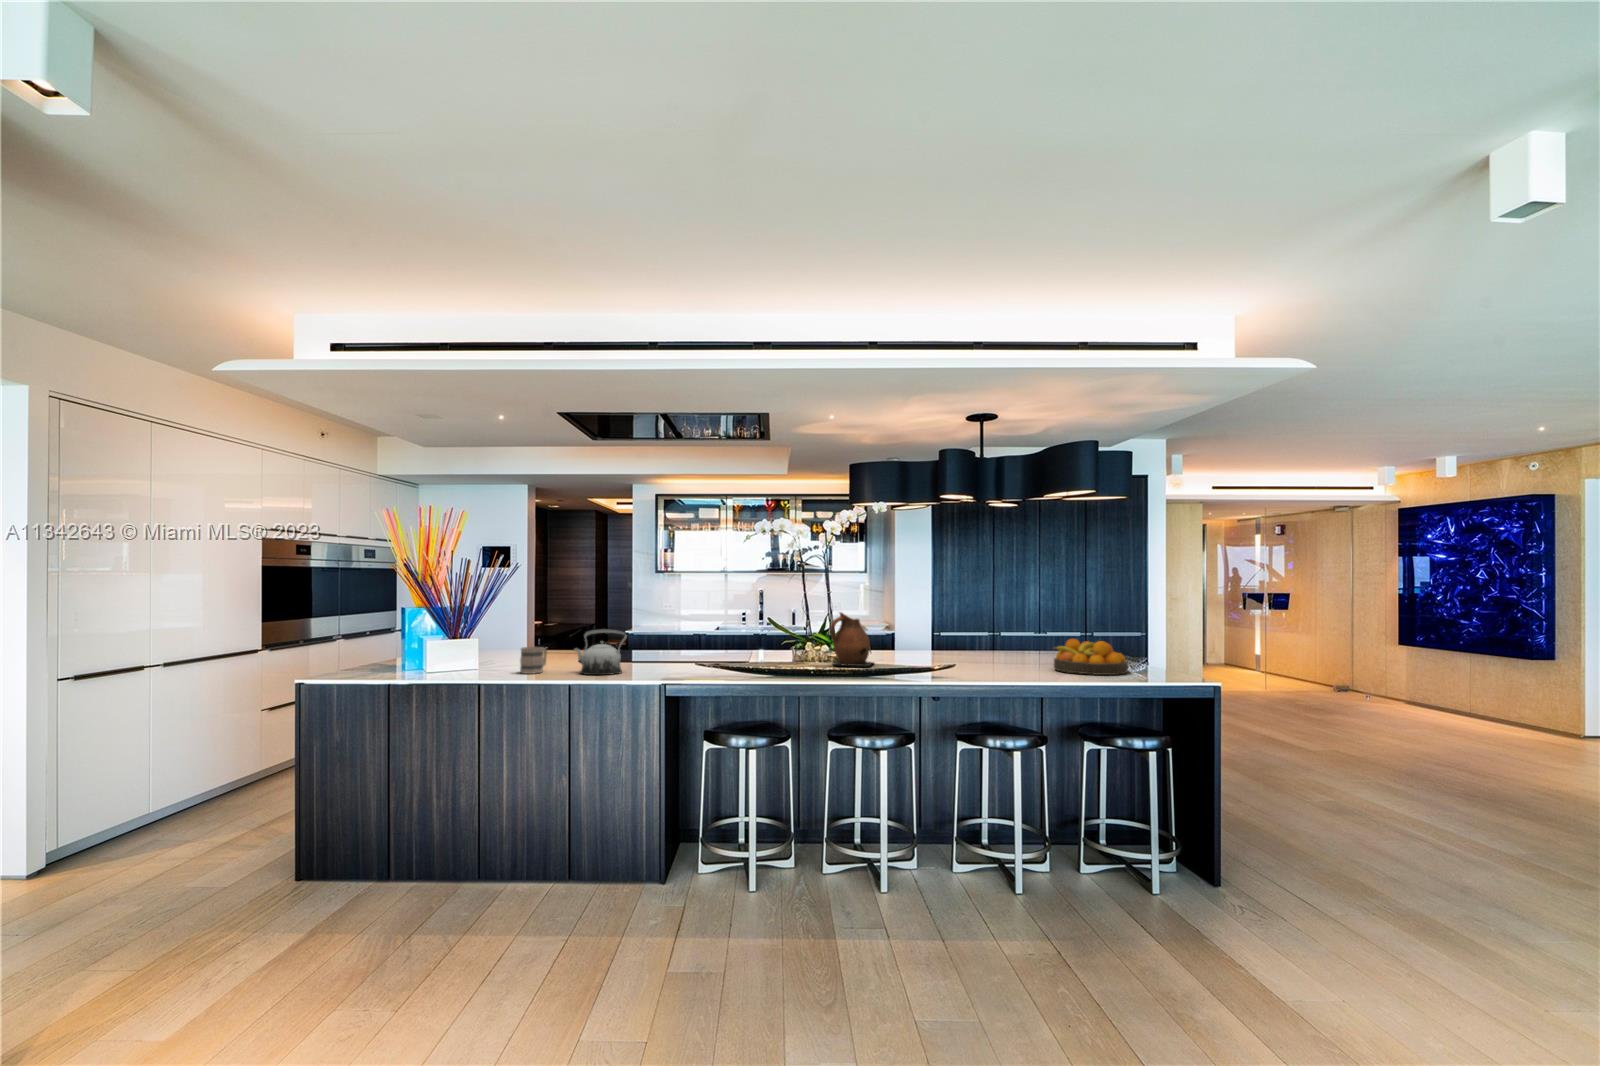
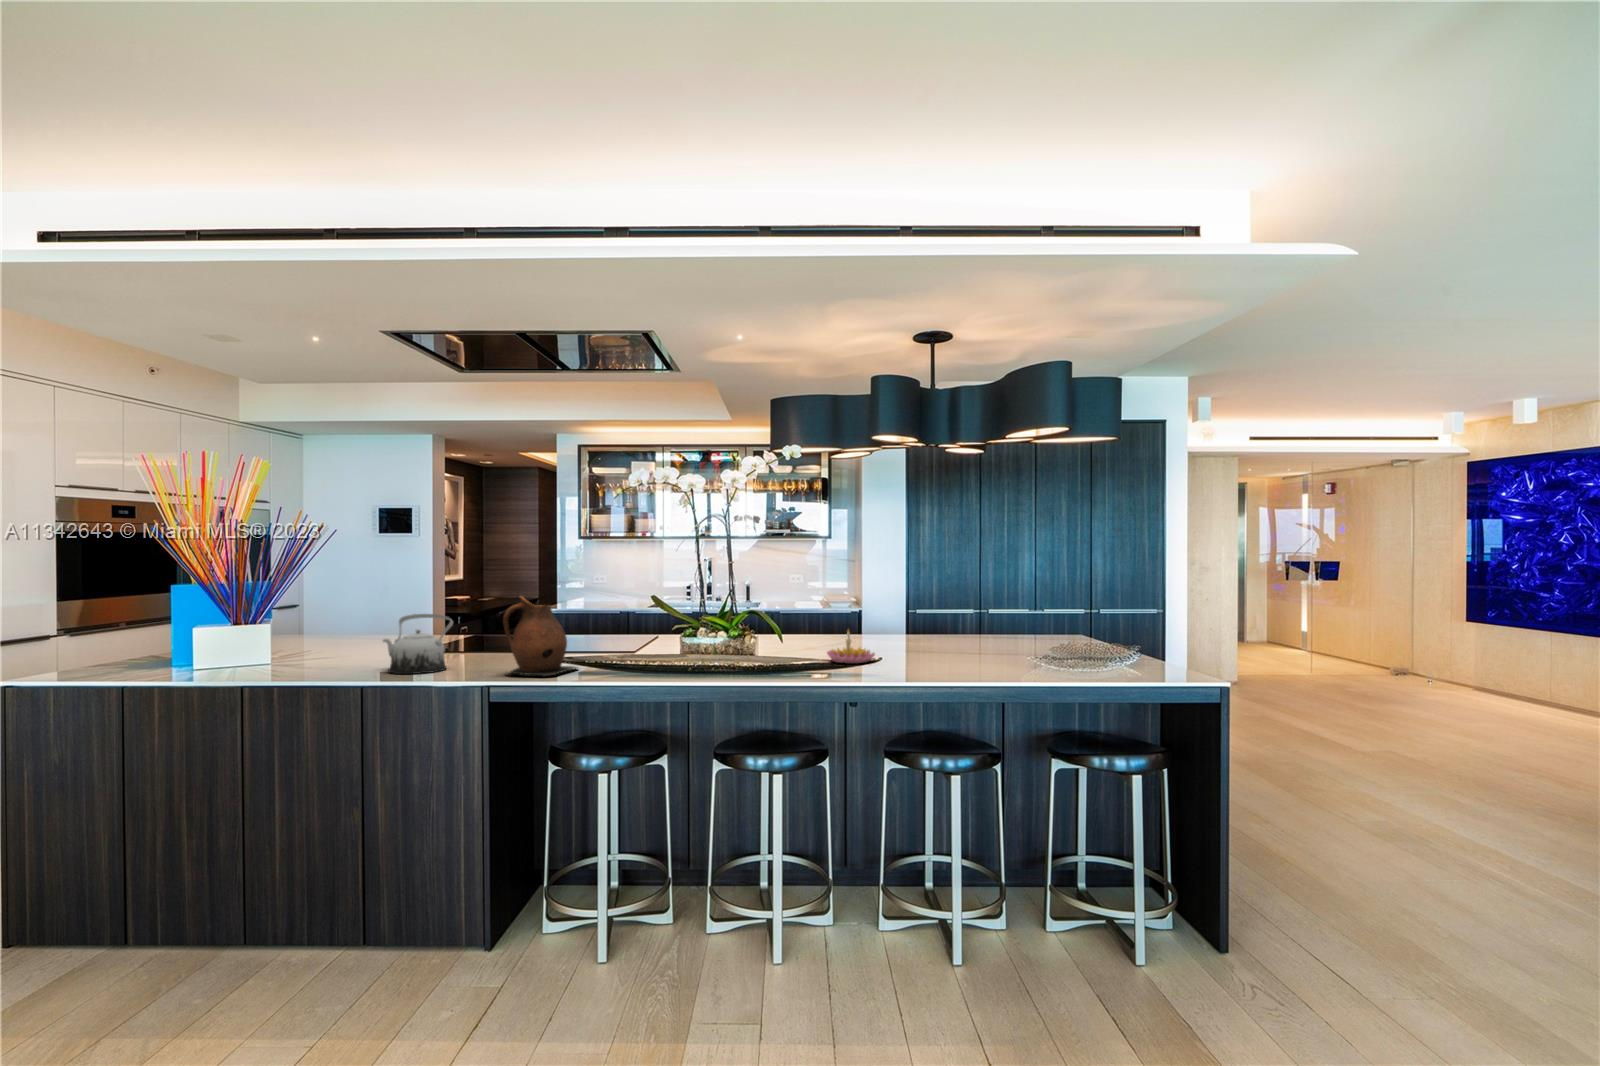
ceramic pitcher: present [830,612,873,666] -> present [503,596,578,676]
fruit bowl: present [1054,639,1128,675] -> none [1013,624,1110,672]
candle holder: none [908,642,946,669] -> present [827,631,875,664]
mug: present [520,647,547,674] -> none [311,637,353,672]

